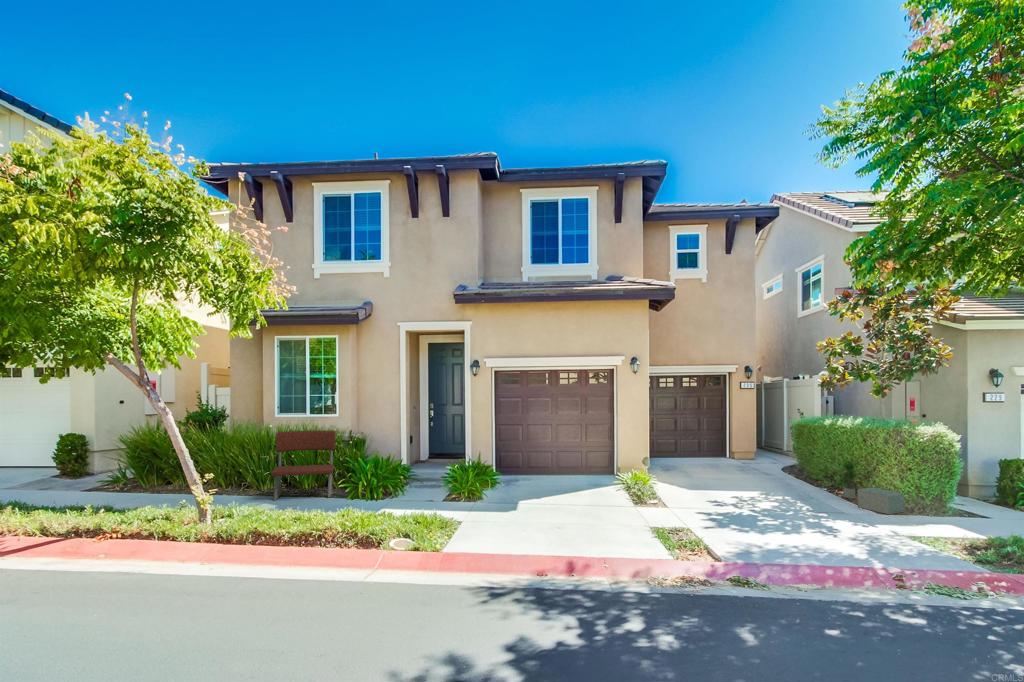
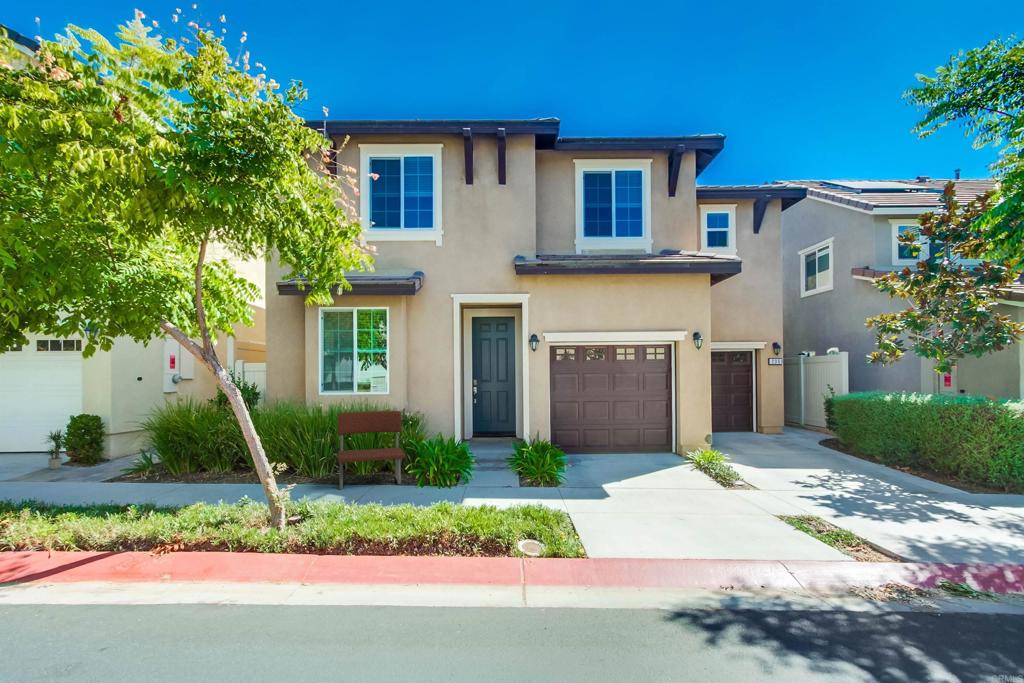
potted plant: present [842,460,856,499] -> present [46,430,68,469]
storage box: present [857,487,905,514] -> none [938,463,987,491]

